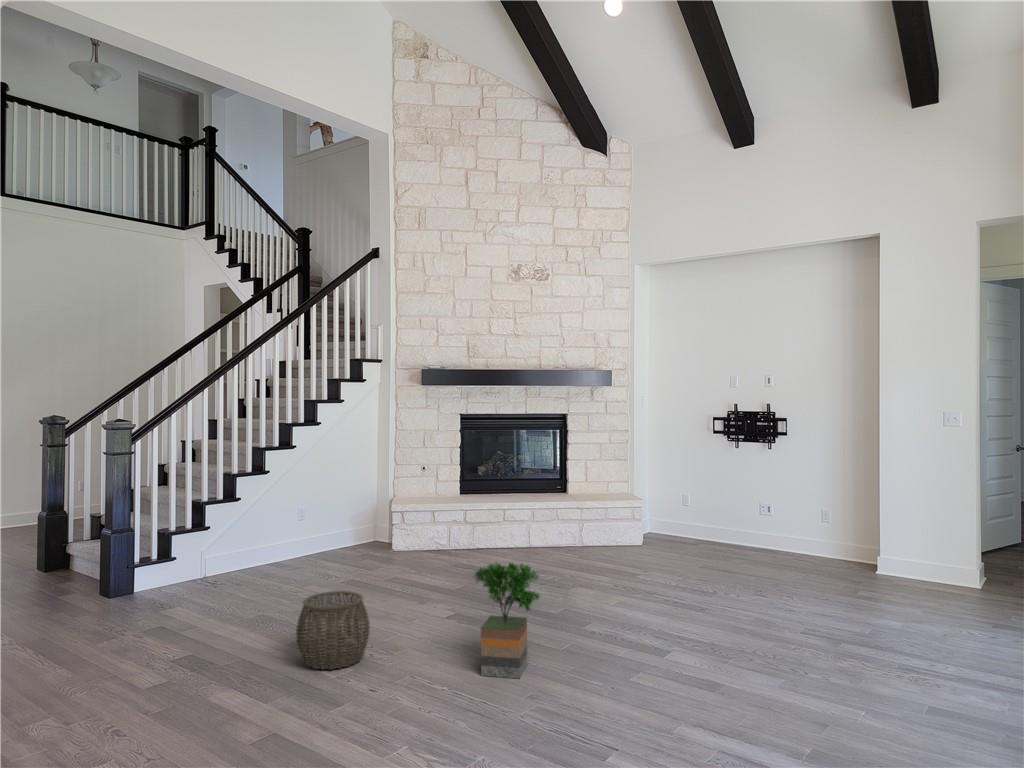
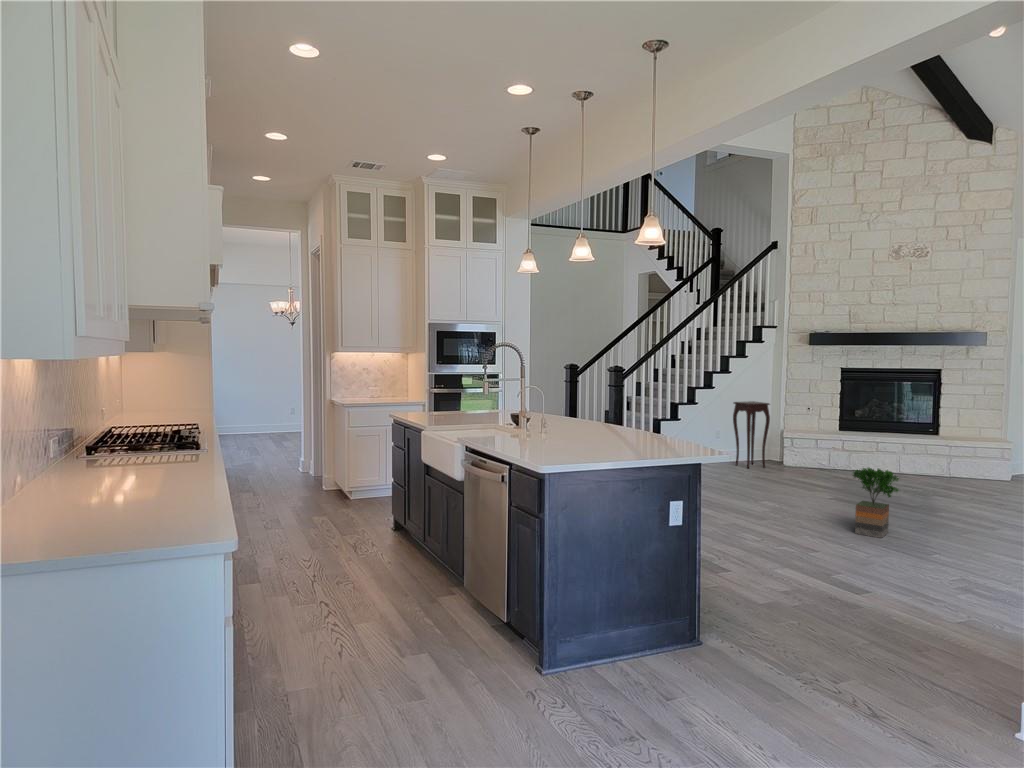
side table: none [323,463,373,561] -> present [733,401,770,469]
woven basket: present [296,591,370,670] -> none [735,476,781,519]

